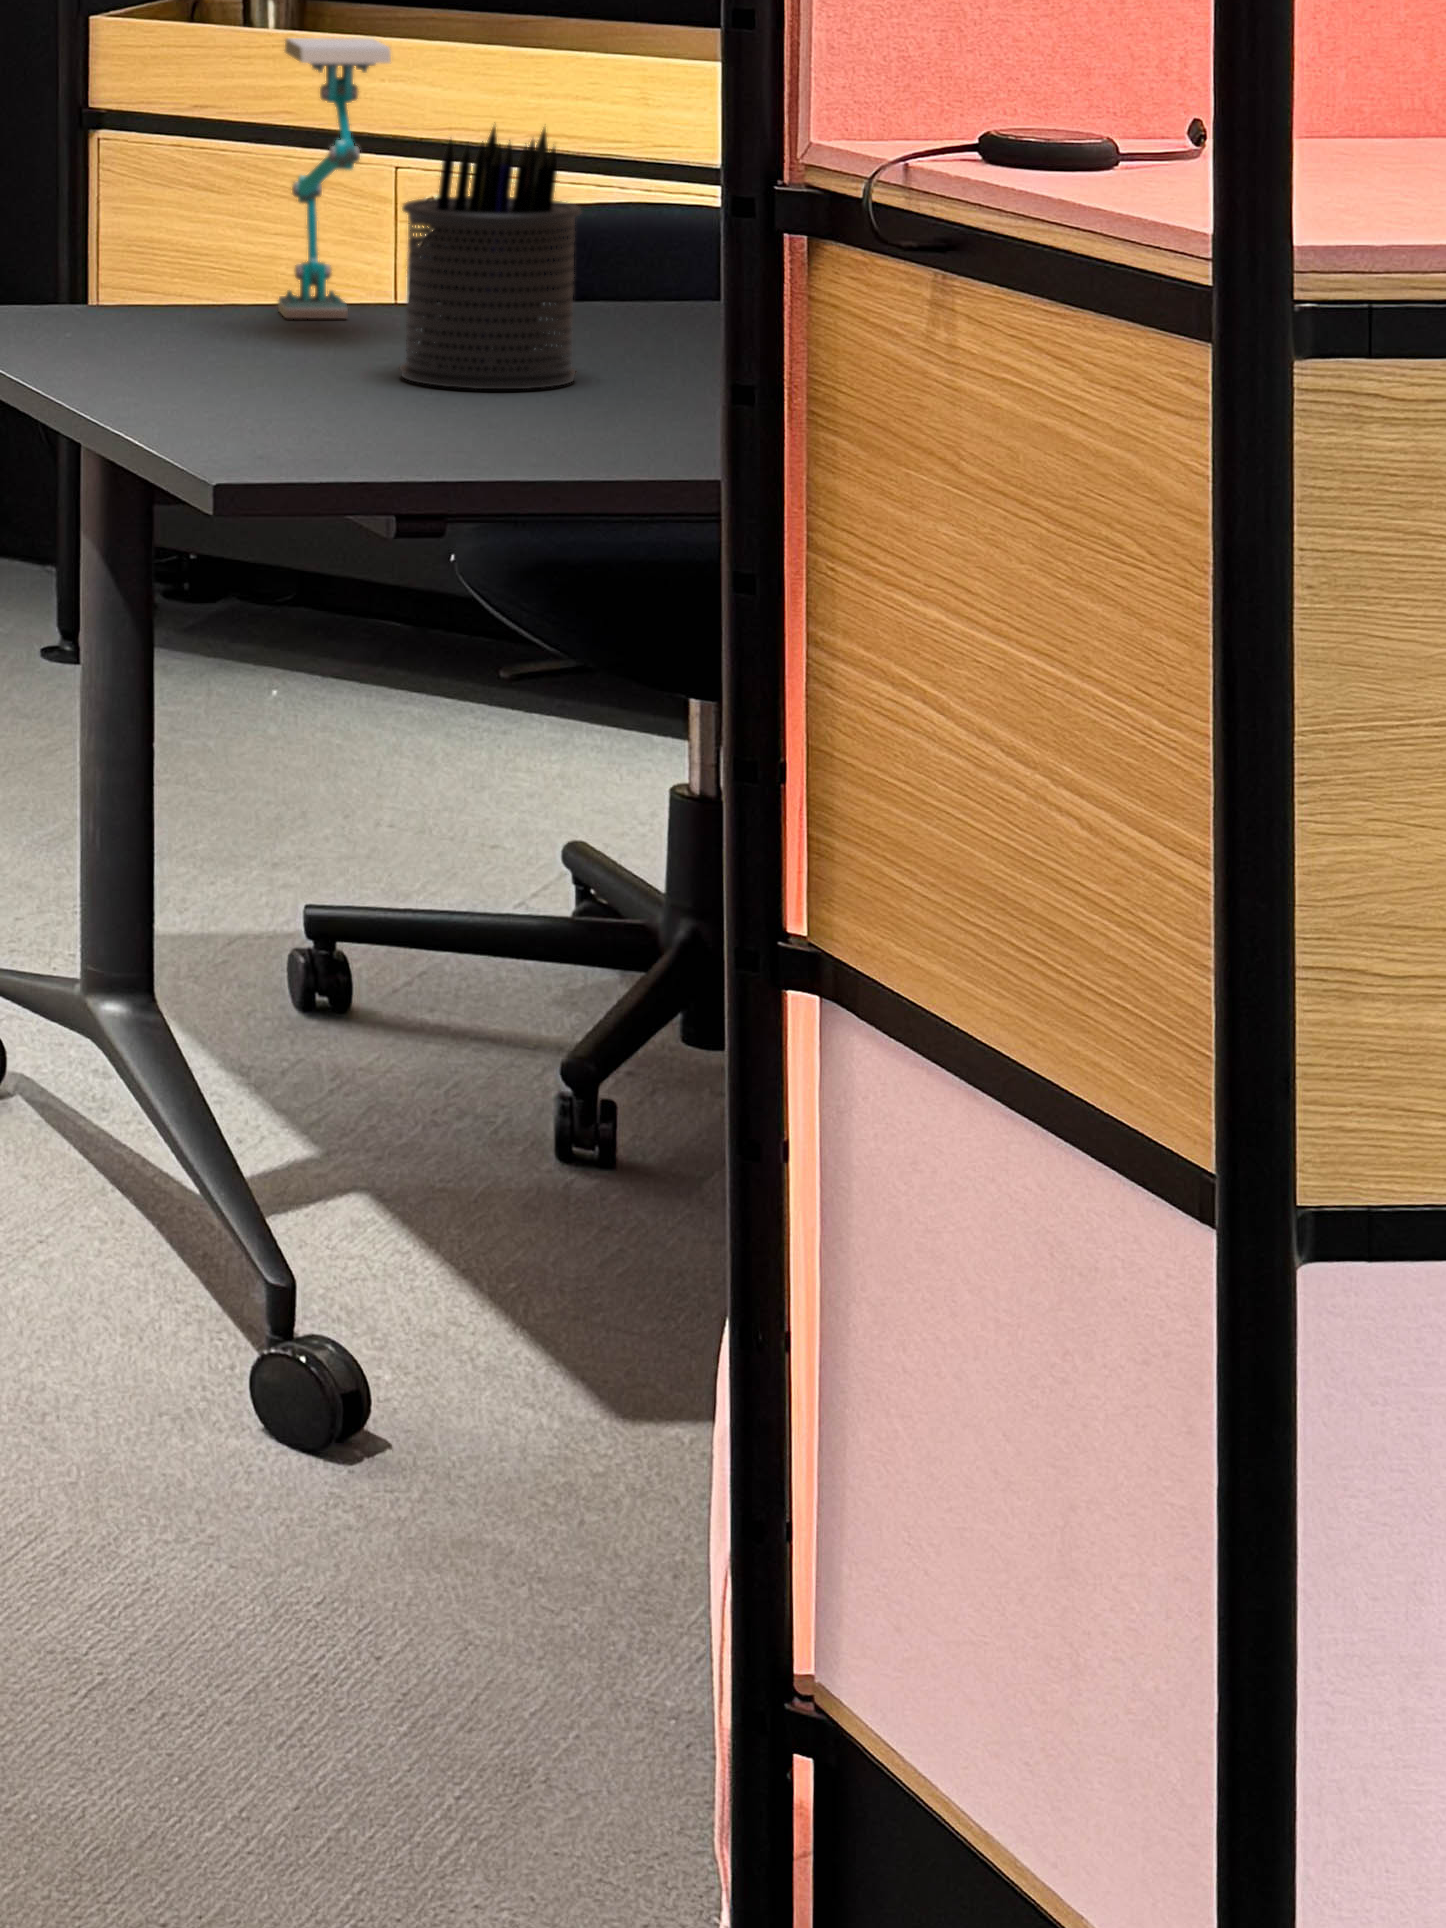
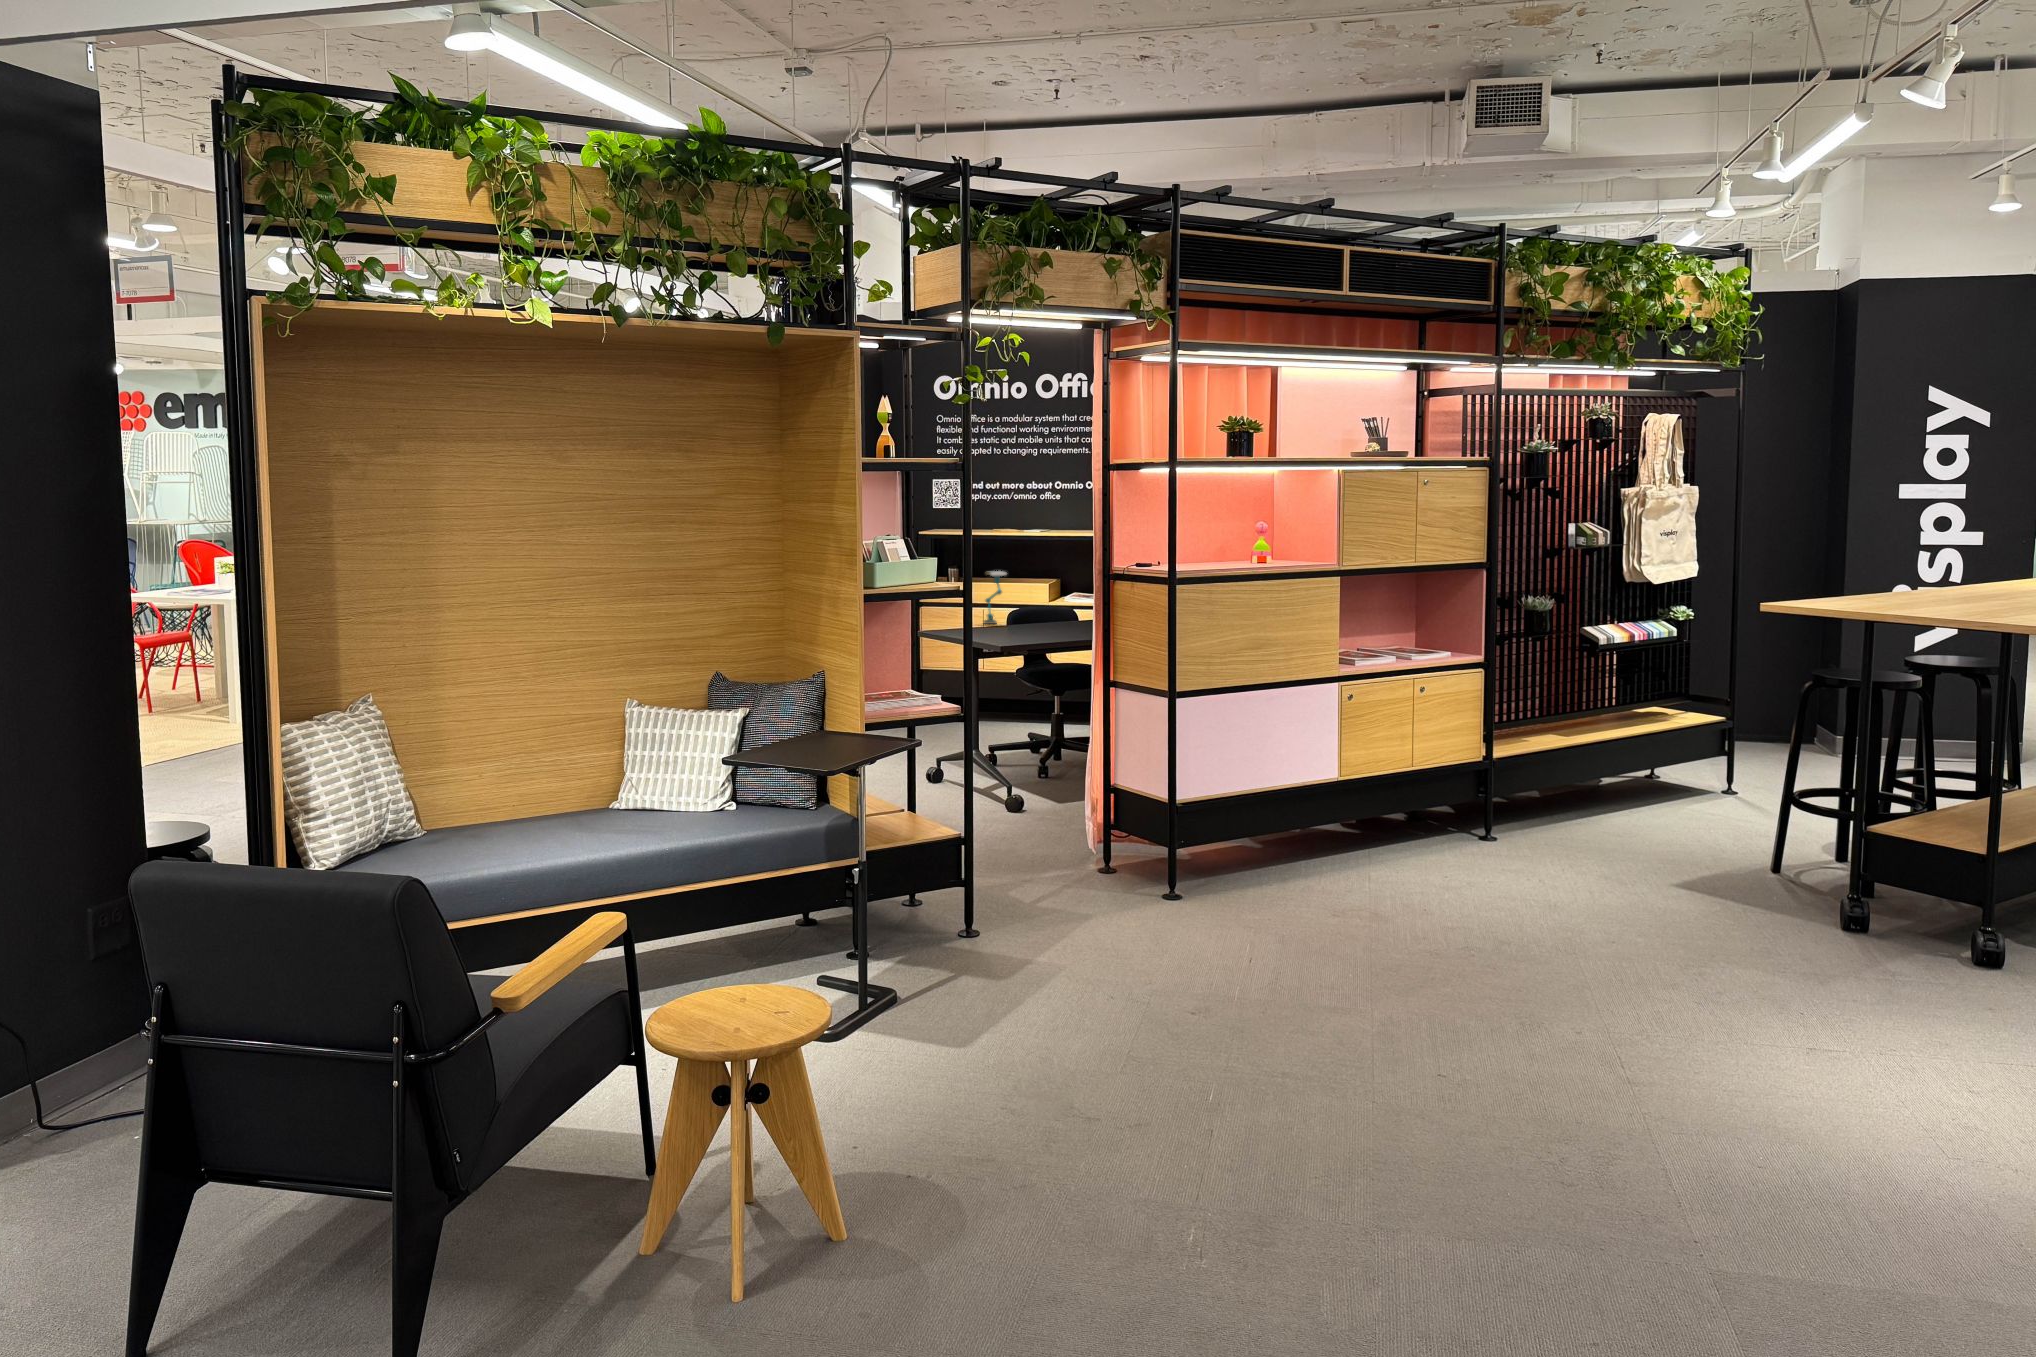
pen holder: present [400,126,581,389] -> none [1013,583,1045,630]

